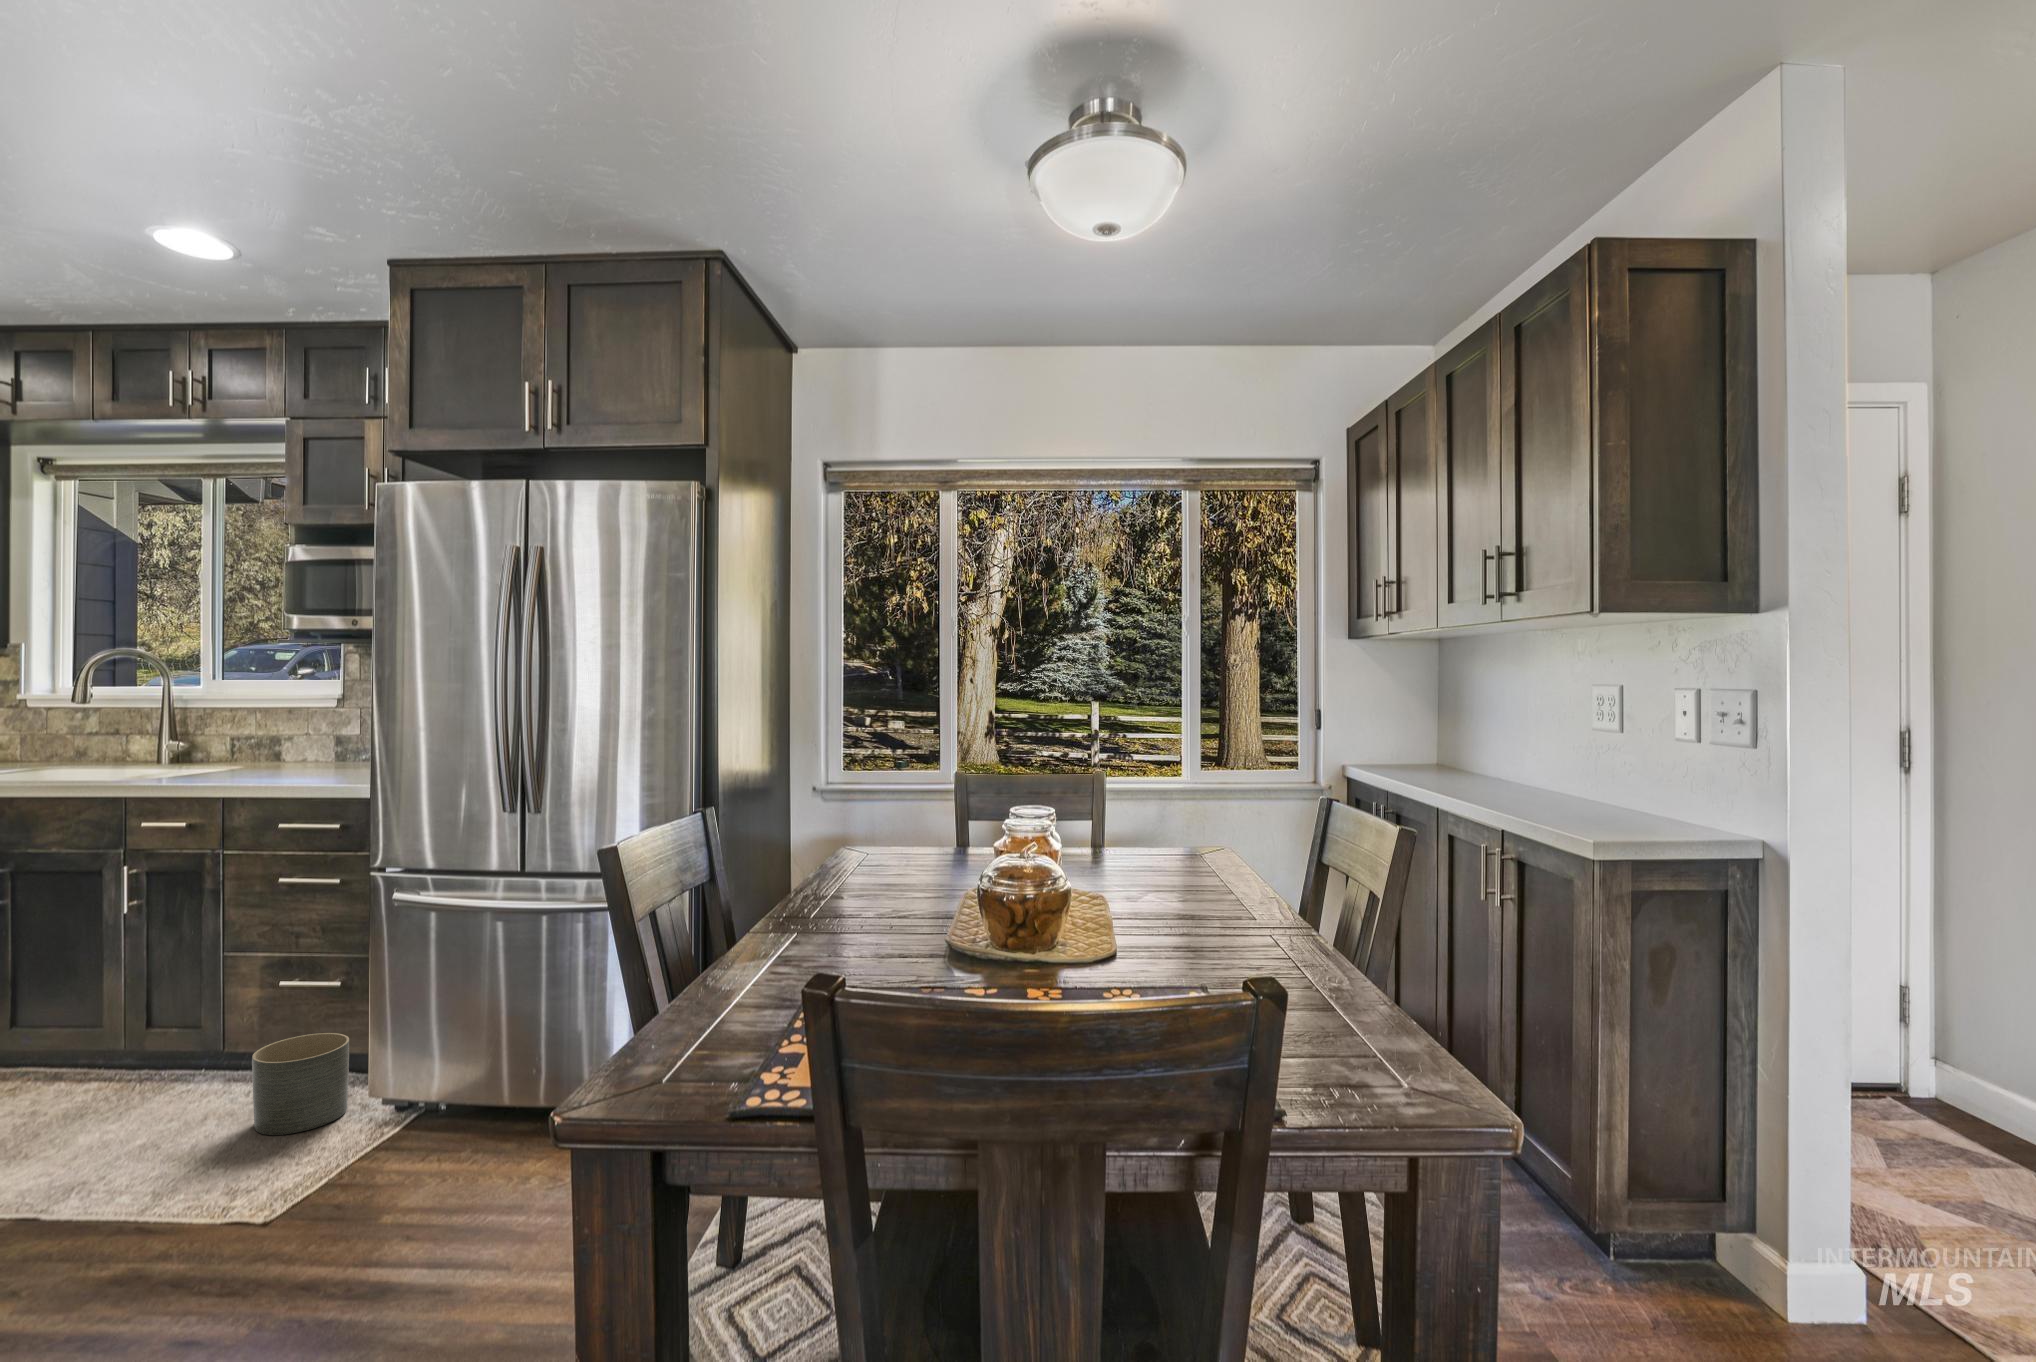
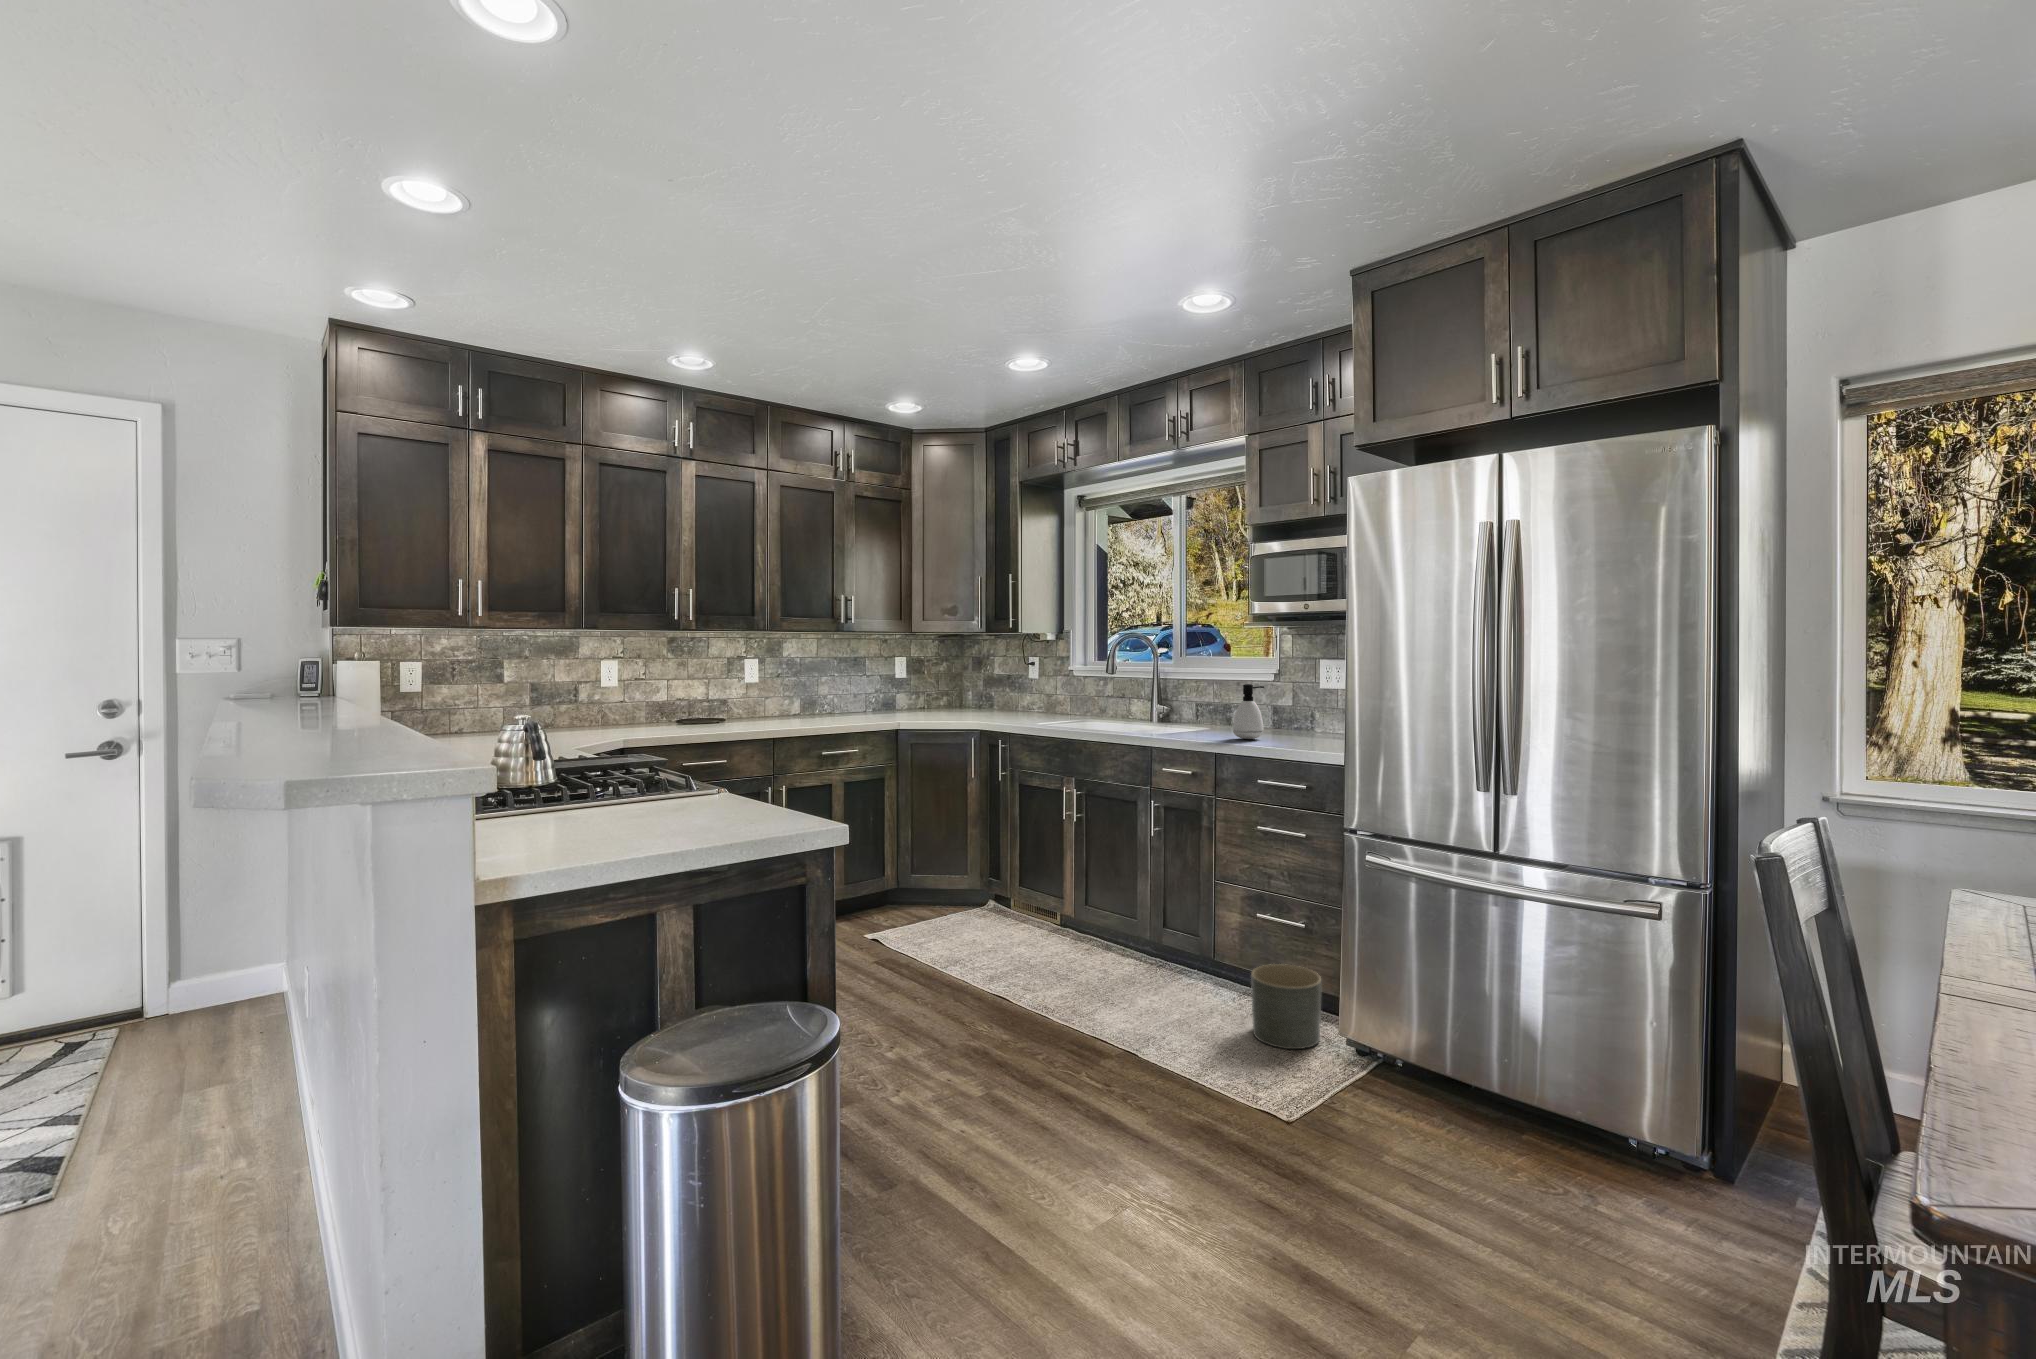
soap dispenser: none [262,711,307,777] -> present [1233,684,1264,739]

